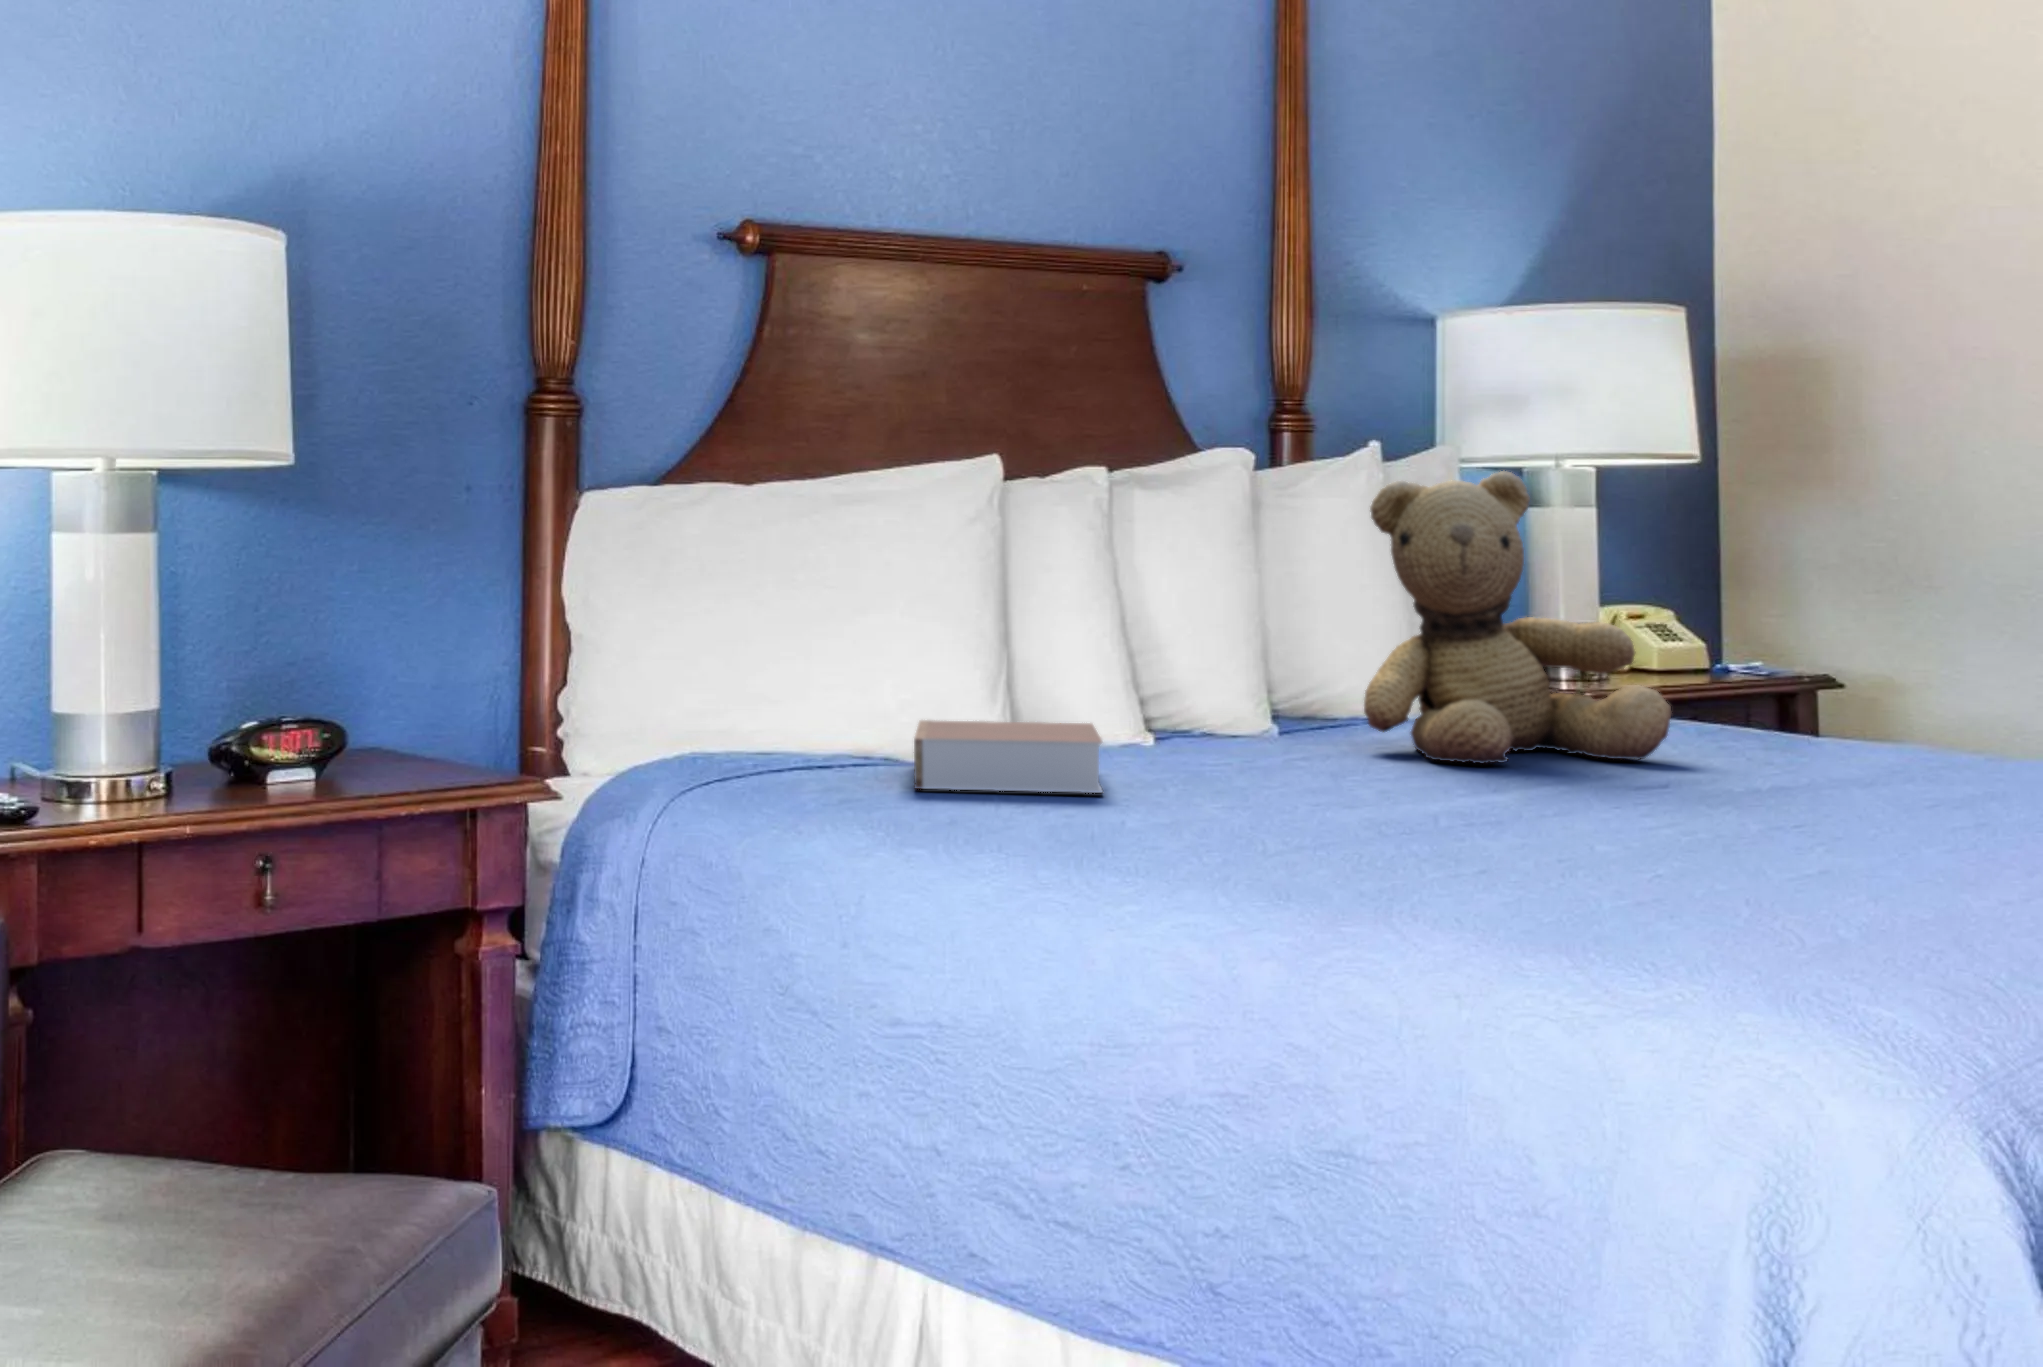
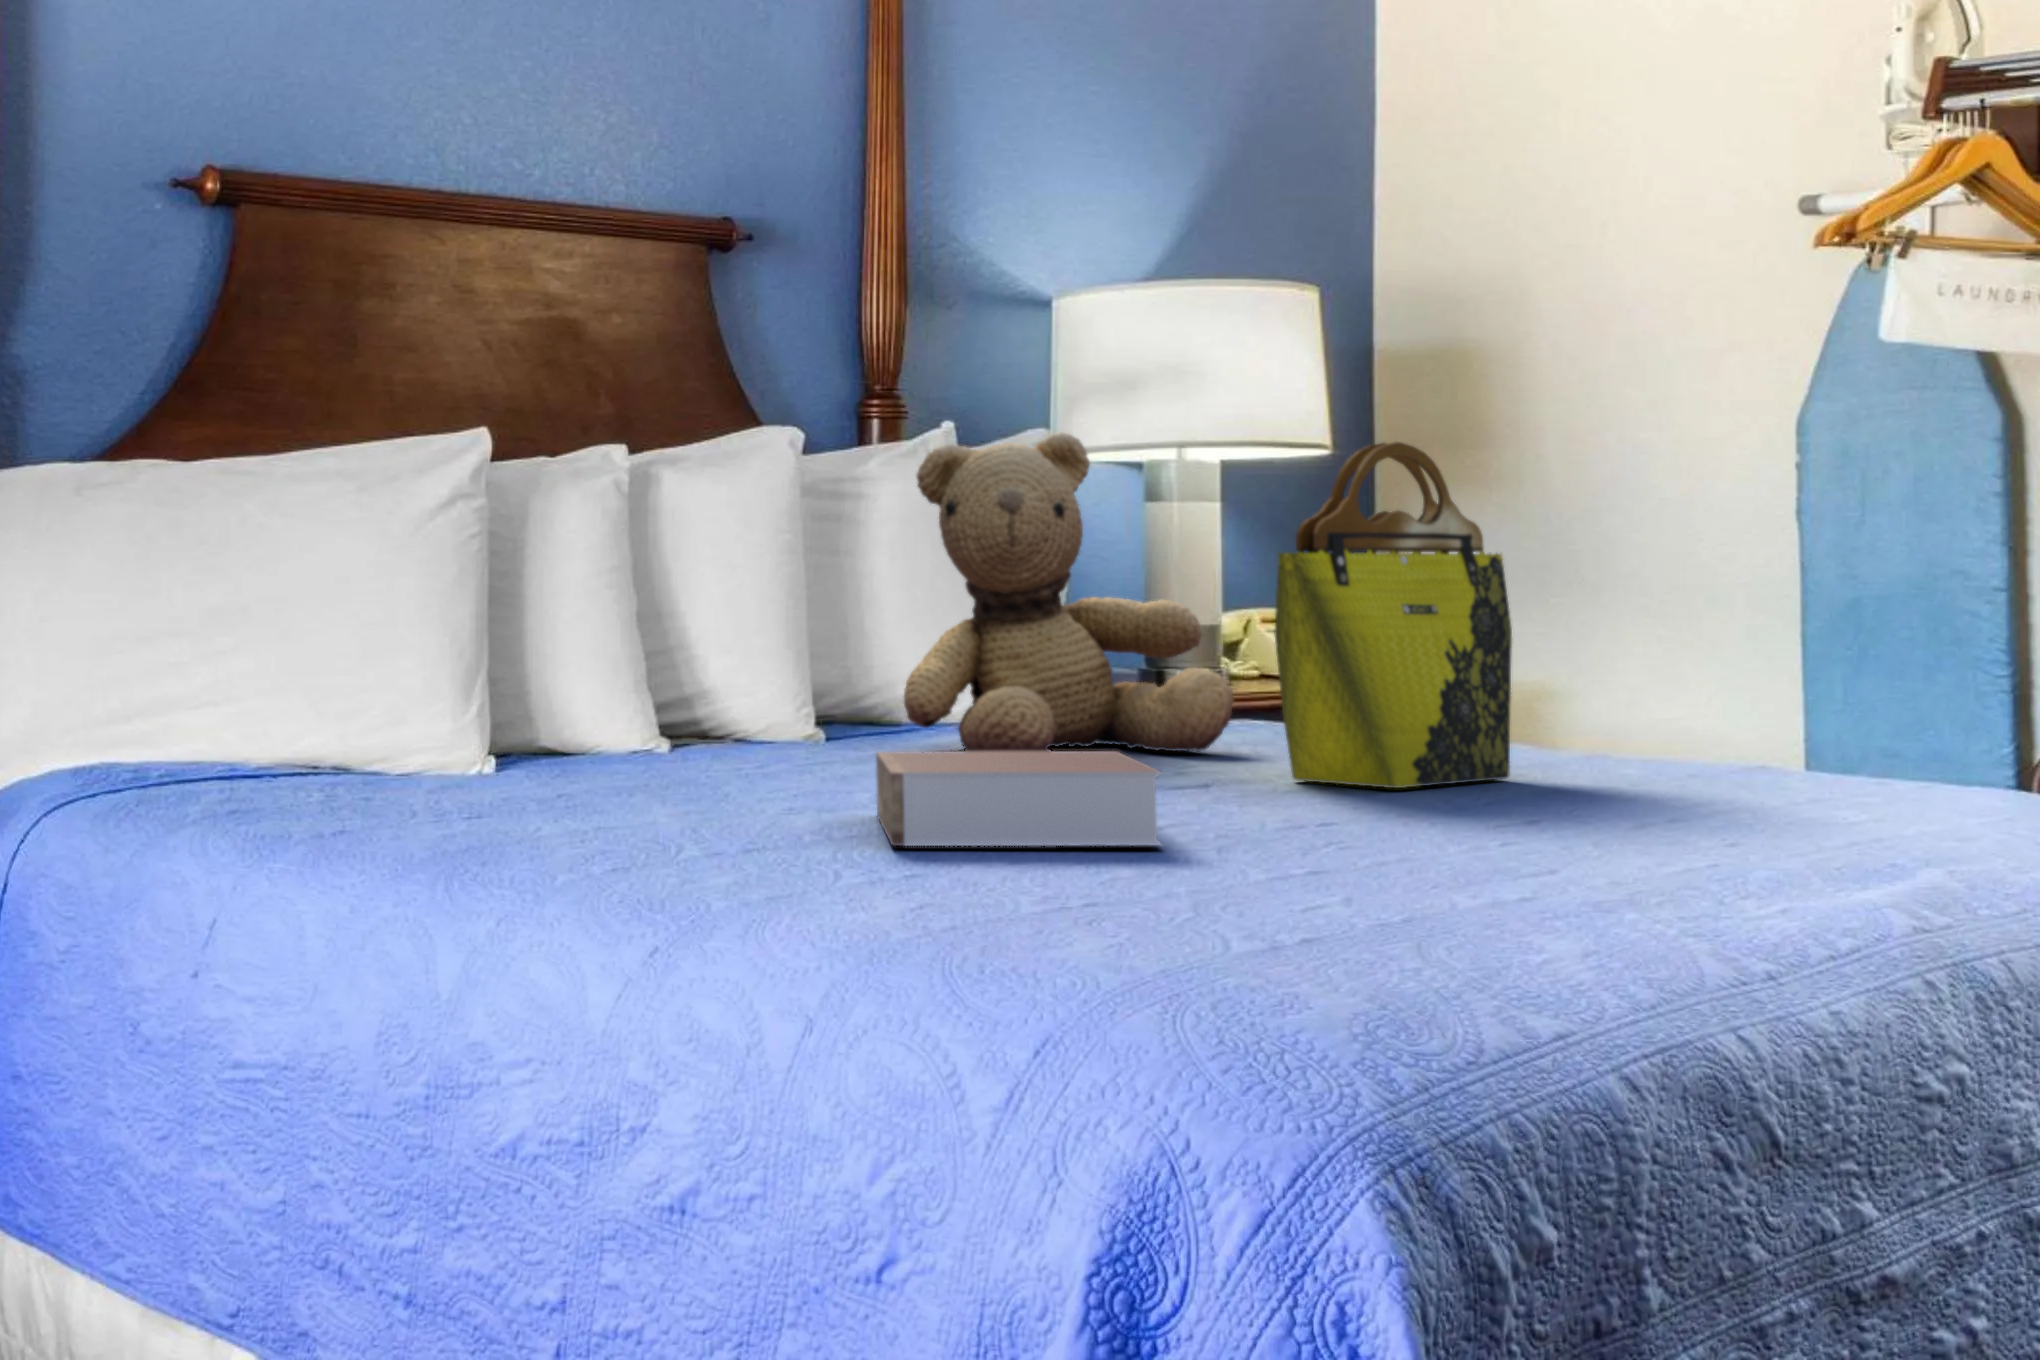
tote bag: none [1739,498,1953,807] -> present [1274,442,1512,788]
book: present [914,720,1102,793] -> present [876,751,1161,846]

